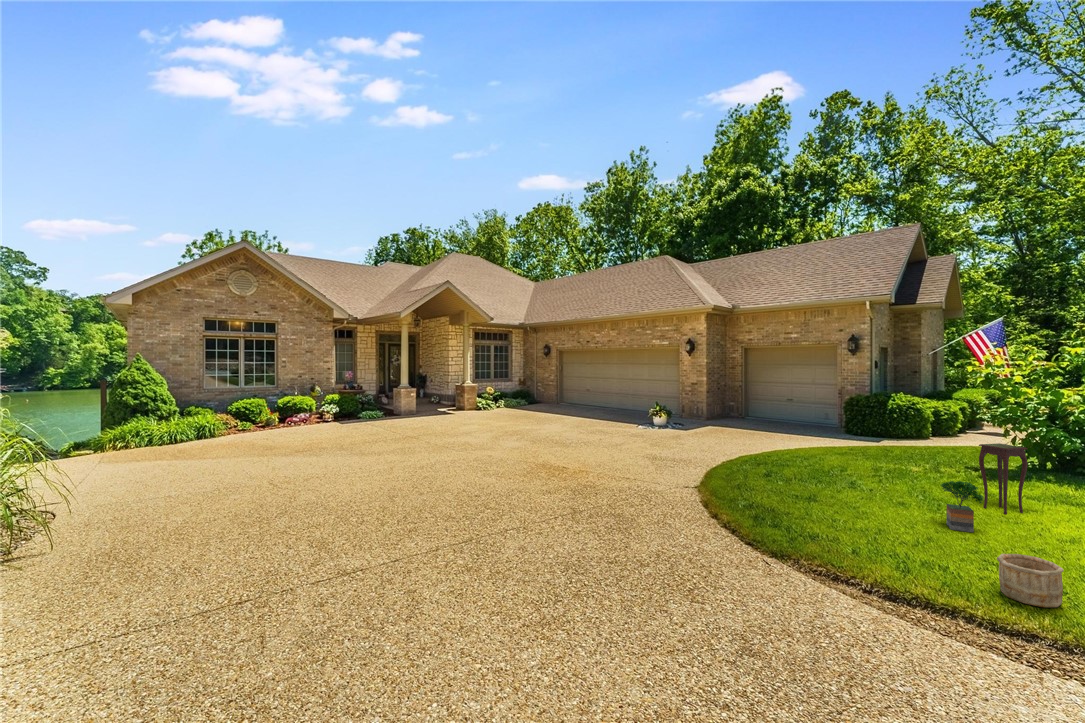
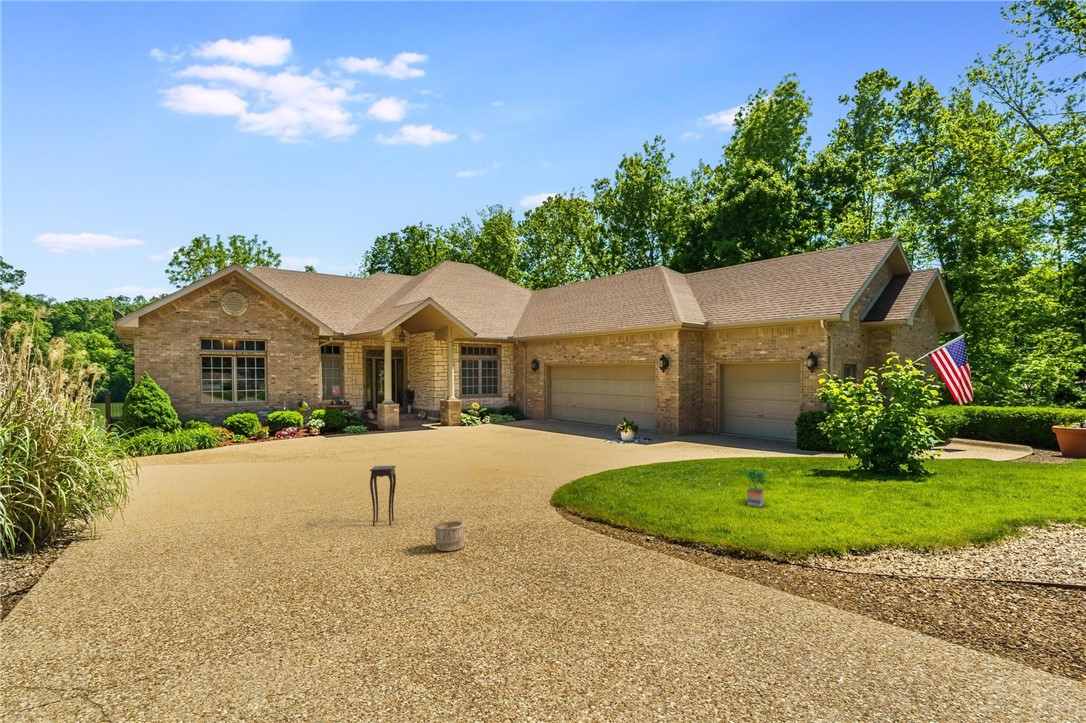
side table: present [979,443,1028,514] -> present [370,466,396,526]
wooden bucket: present [997,554,1064,607] -> present [434,521,464,551]

